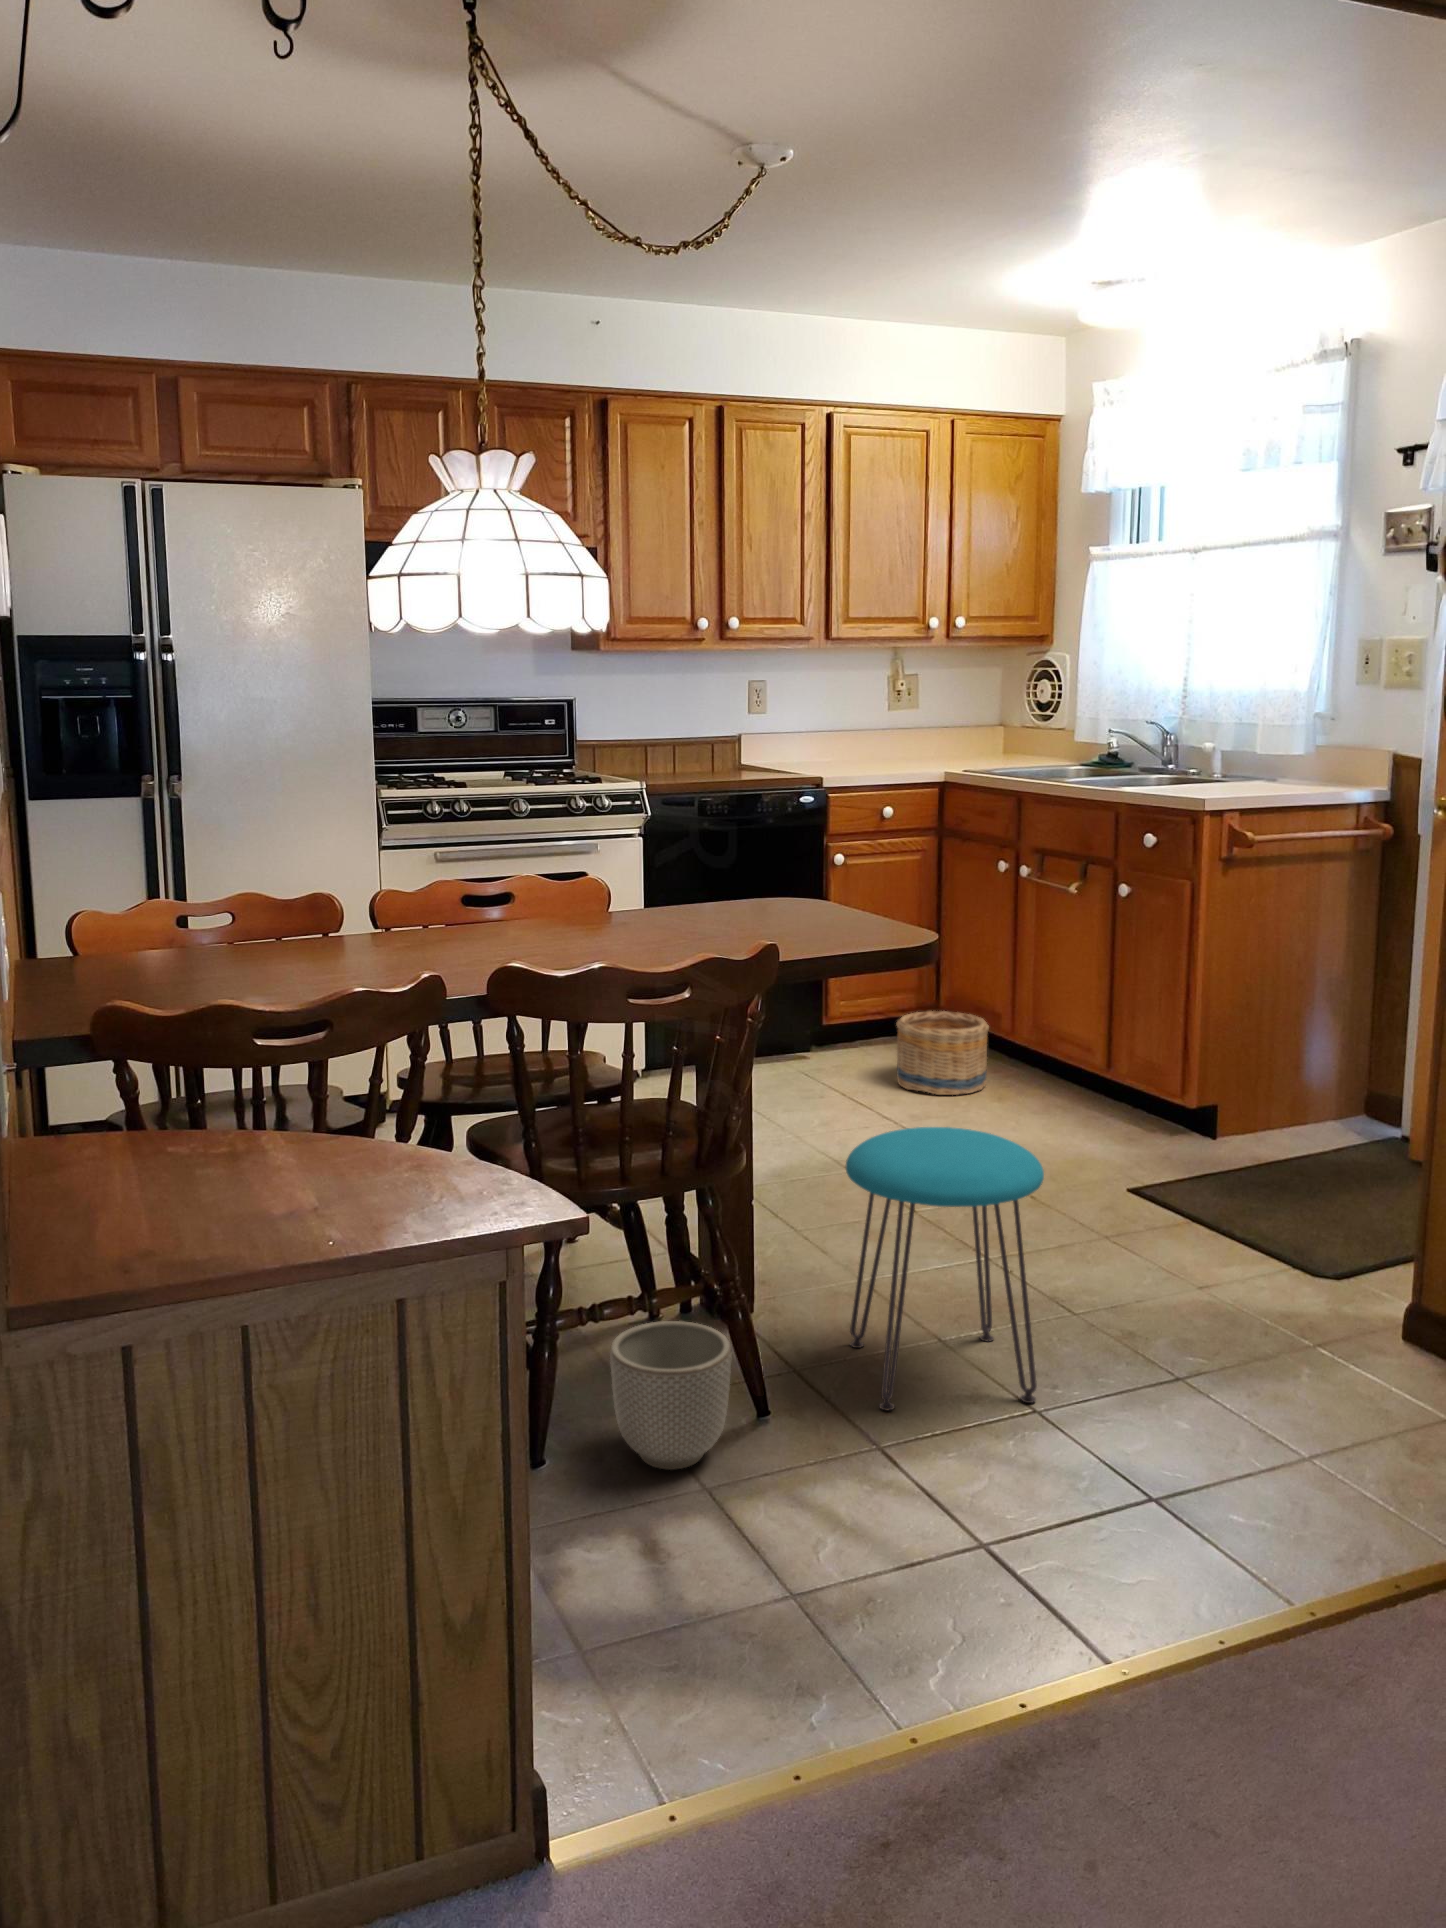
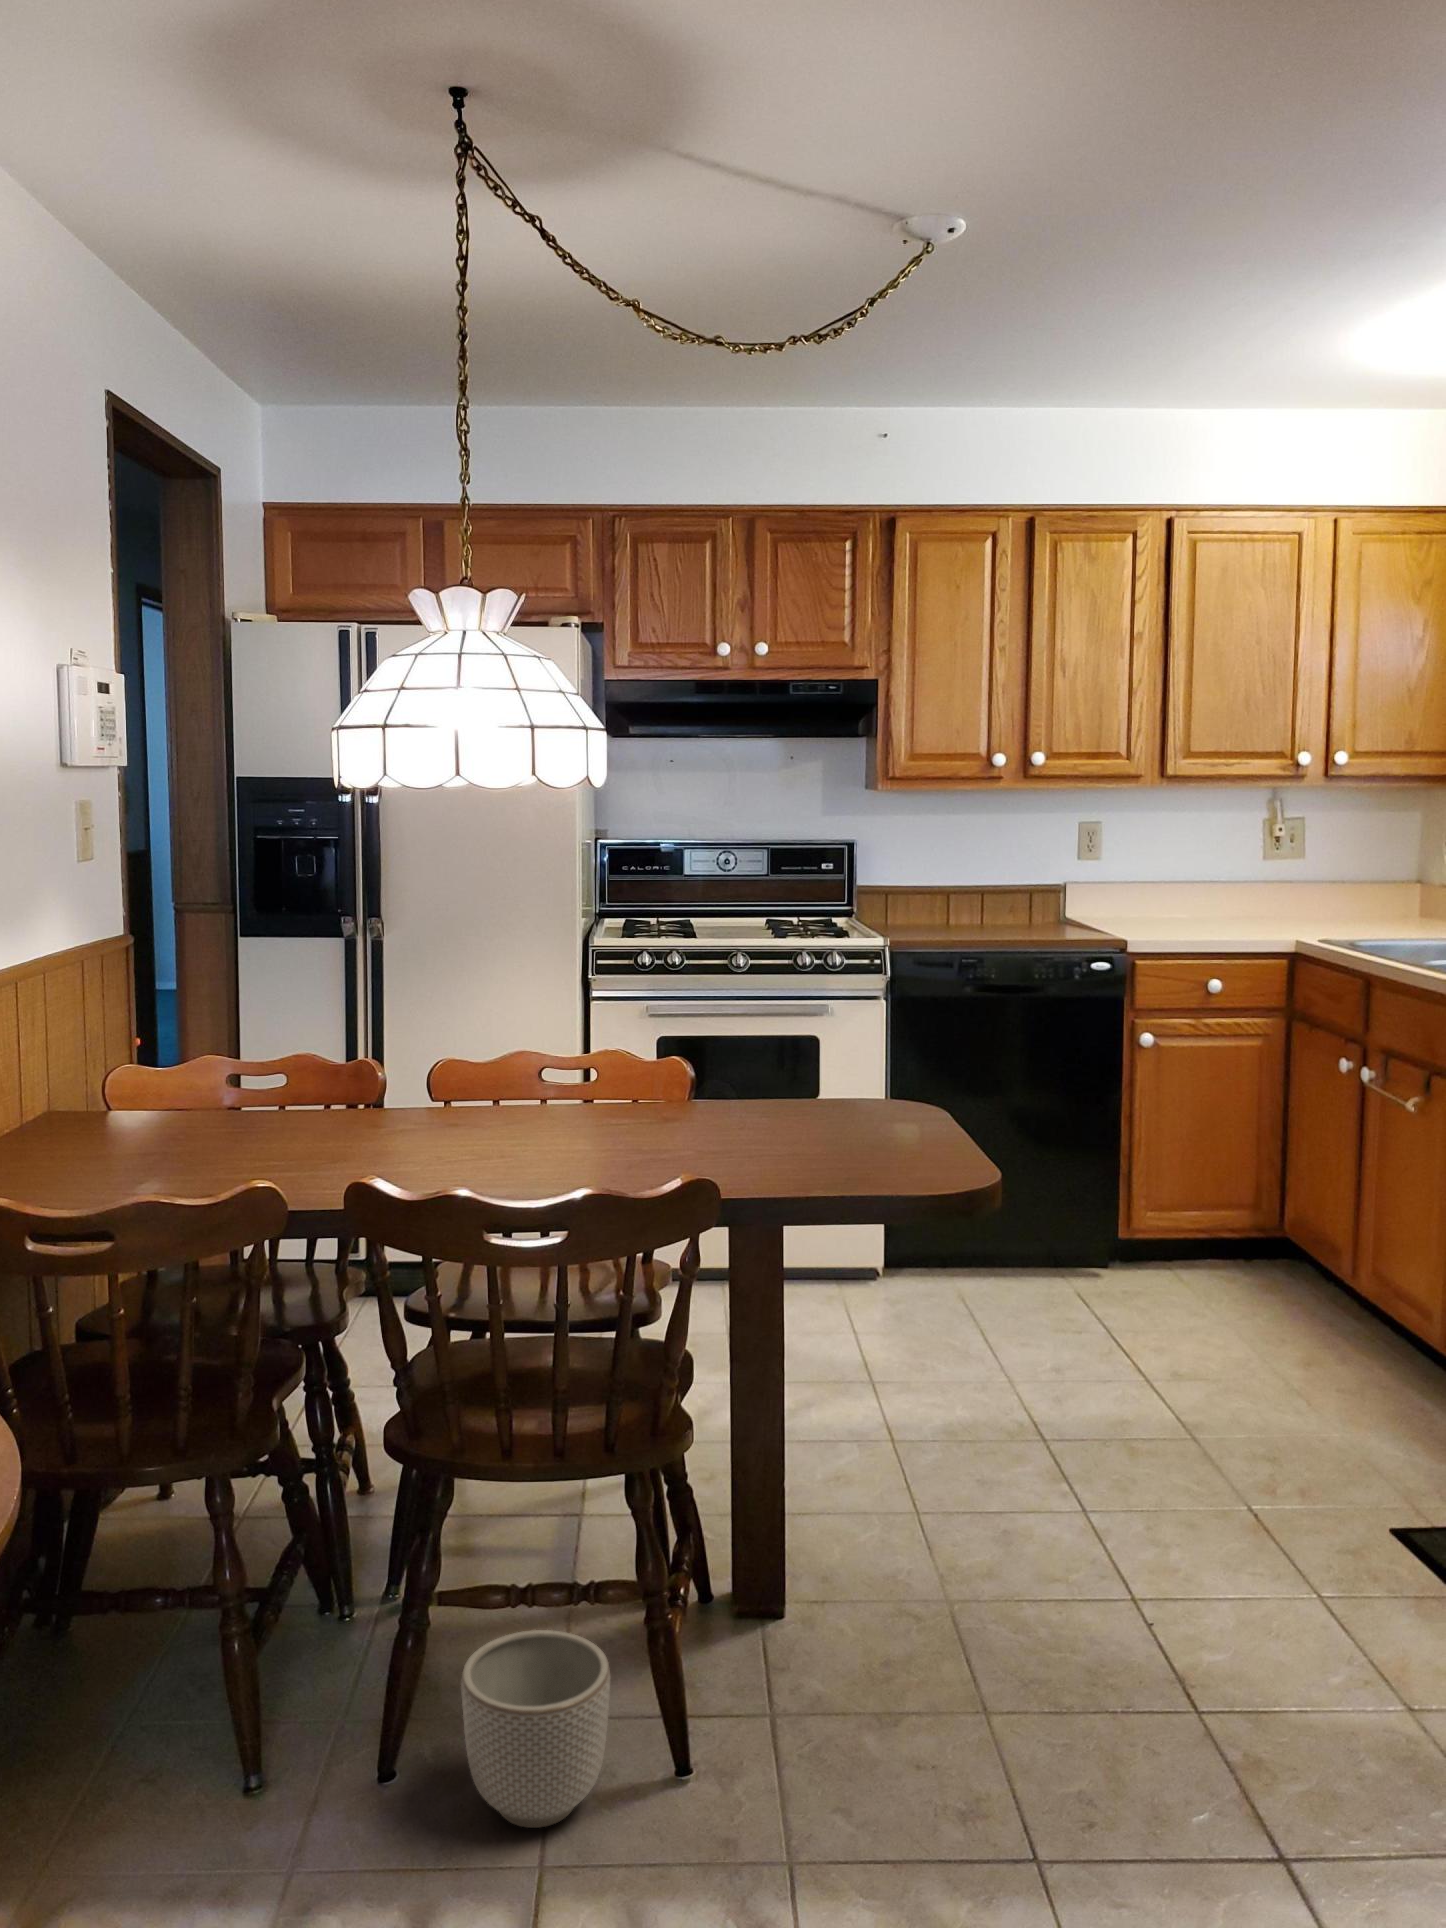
basket: present [896,1011,989,1095] -> none [1184,1238,1305,1350]
stool: present [846,1127,1044,1410] -> none [822,1428,1080,1840]

